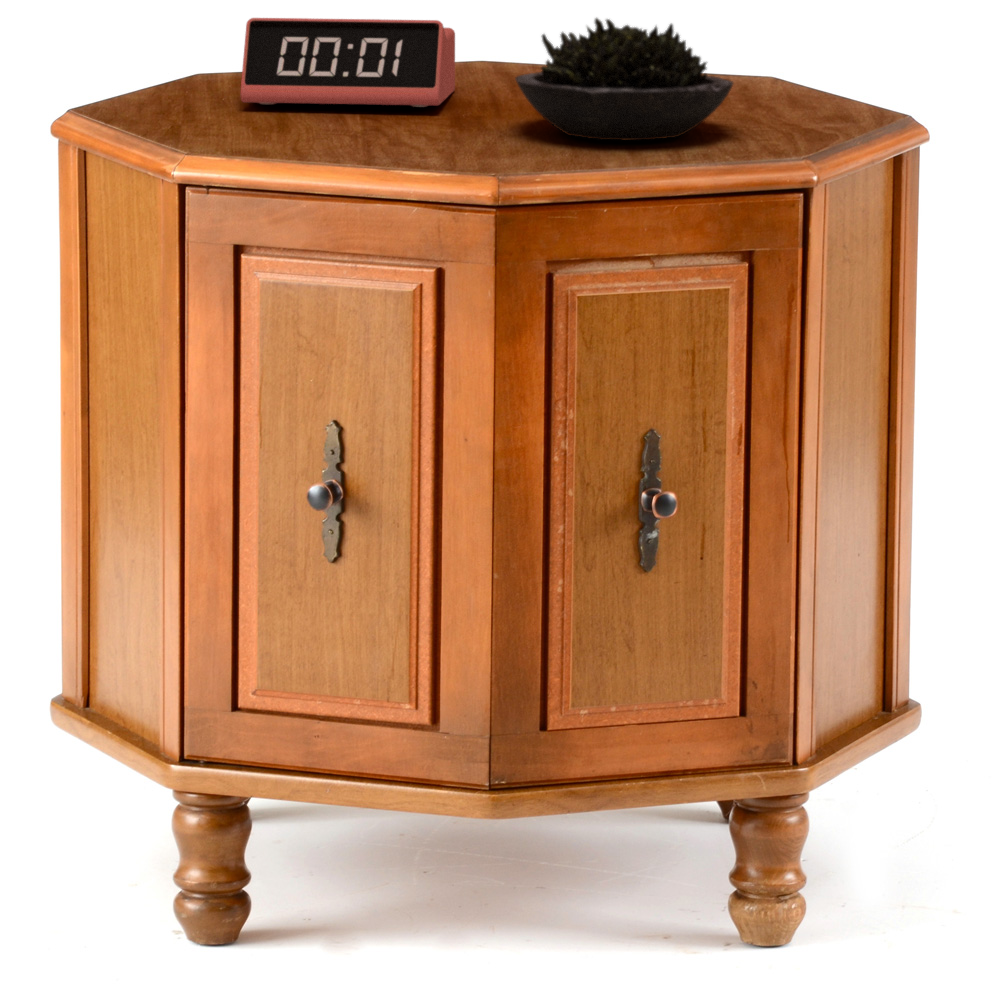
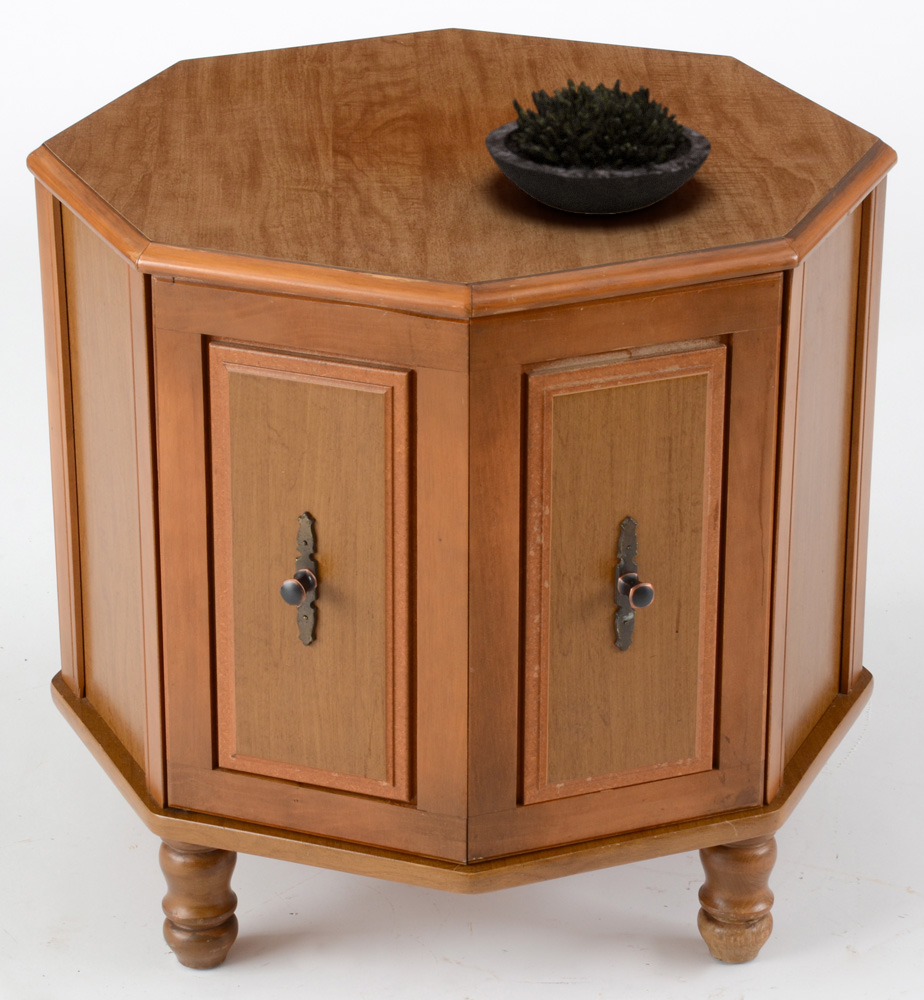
alarm clock: present [240,18,455,107] -> none [201,42,420,149]

